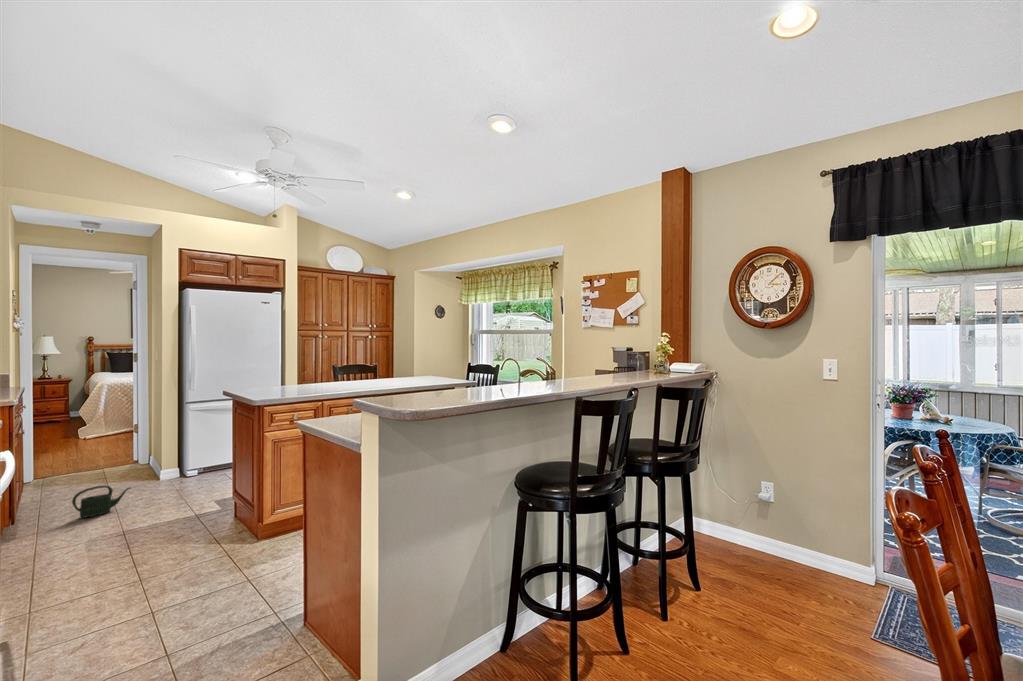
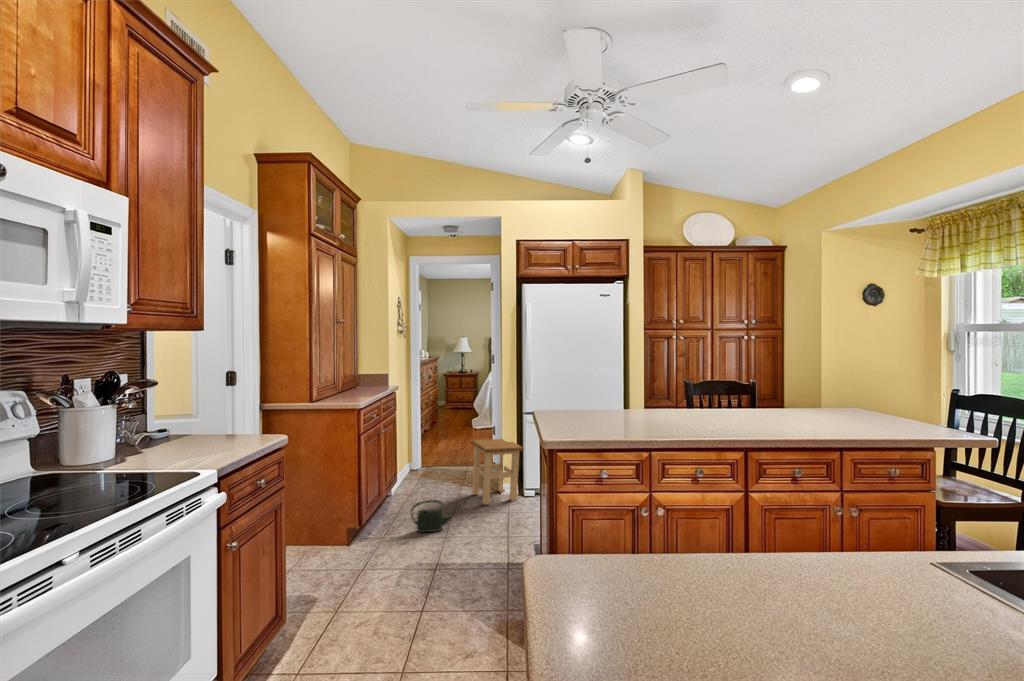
stool: none [126,428,188,488] -> present [472,439,523,505]

